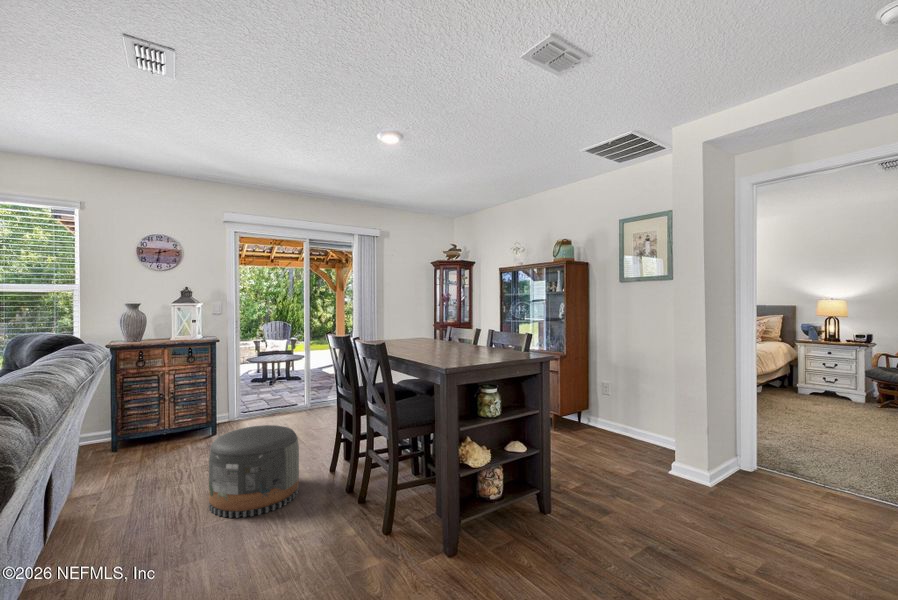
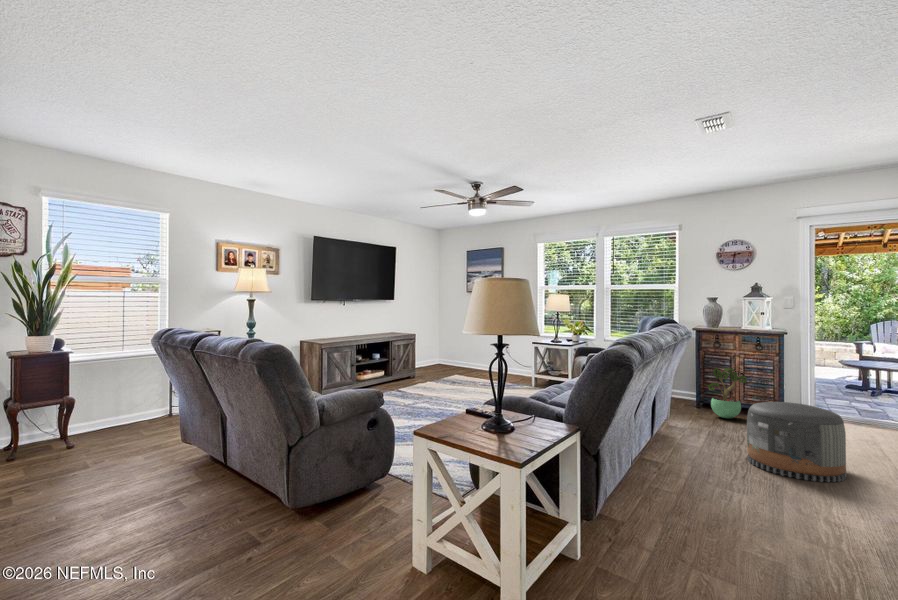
potted plant: none [132,390,181,453] -> present [708,367,747,418]

